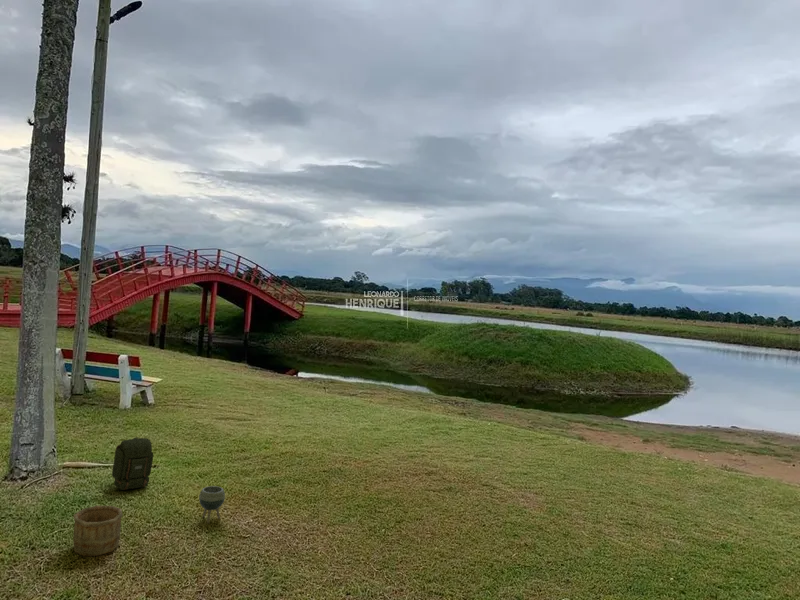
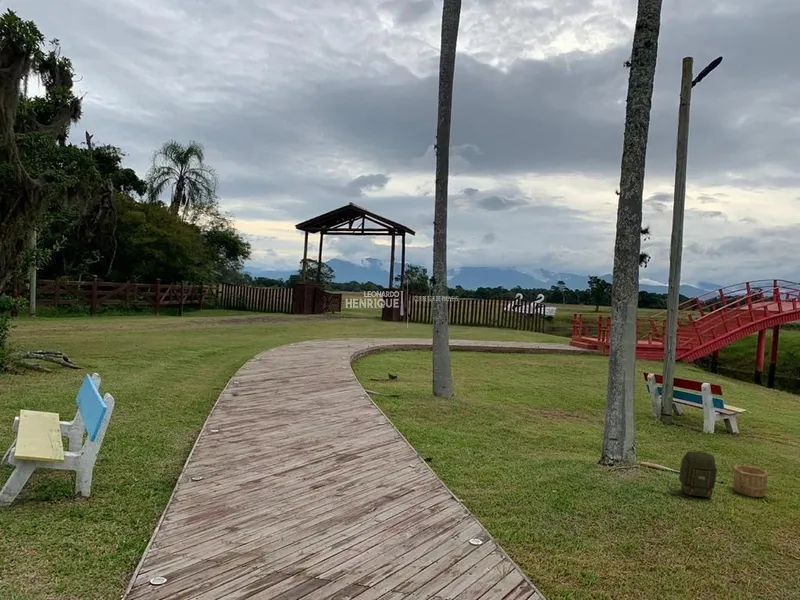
planter: present [199,486,225,523] -> none [755,509,783,544]
wooden bucket: present [73,506,123,556] -> present [733,465,768,497]

